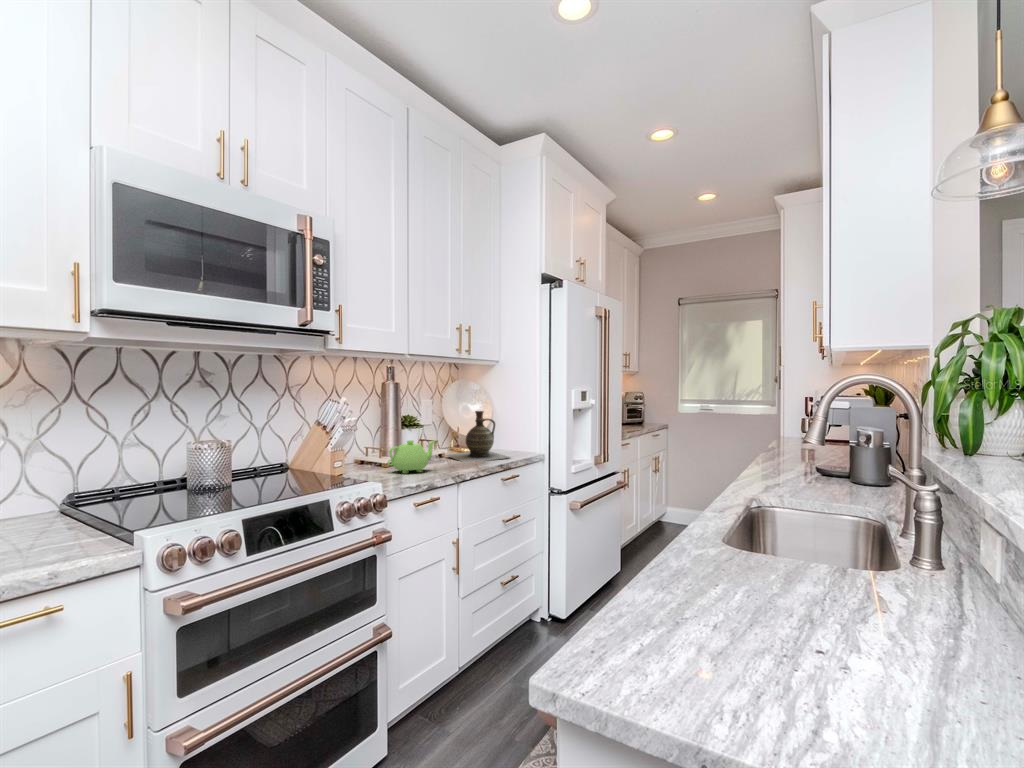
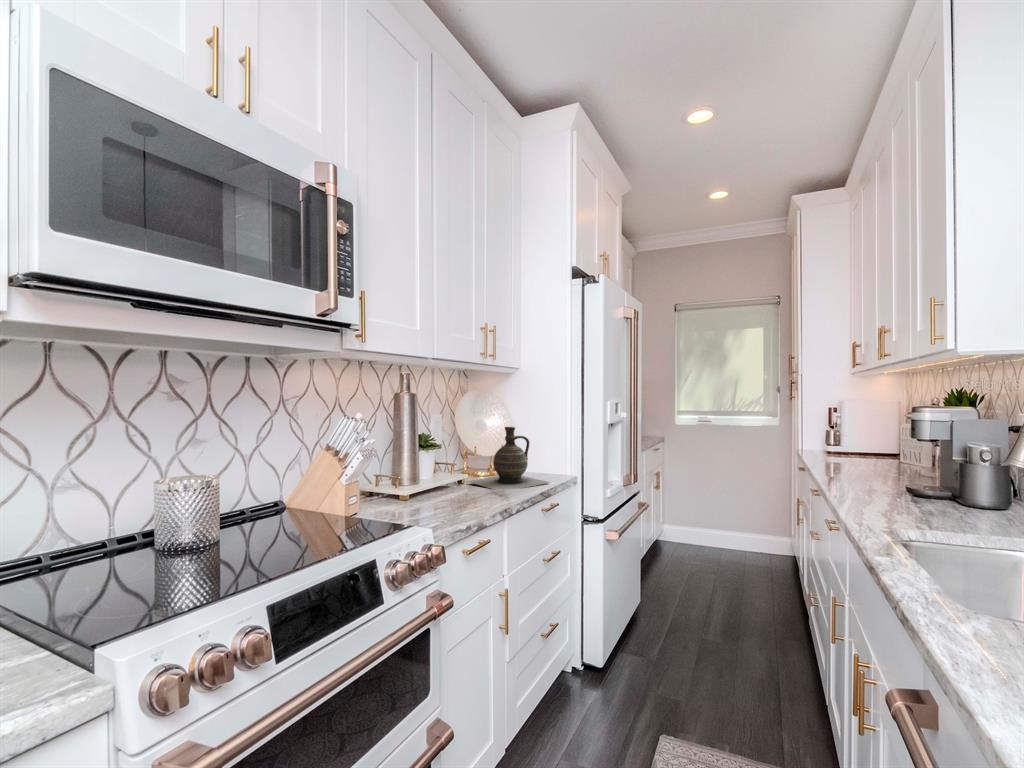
teapot: present [388,440,435,474] -> none [419,465,477,511]

